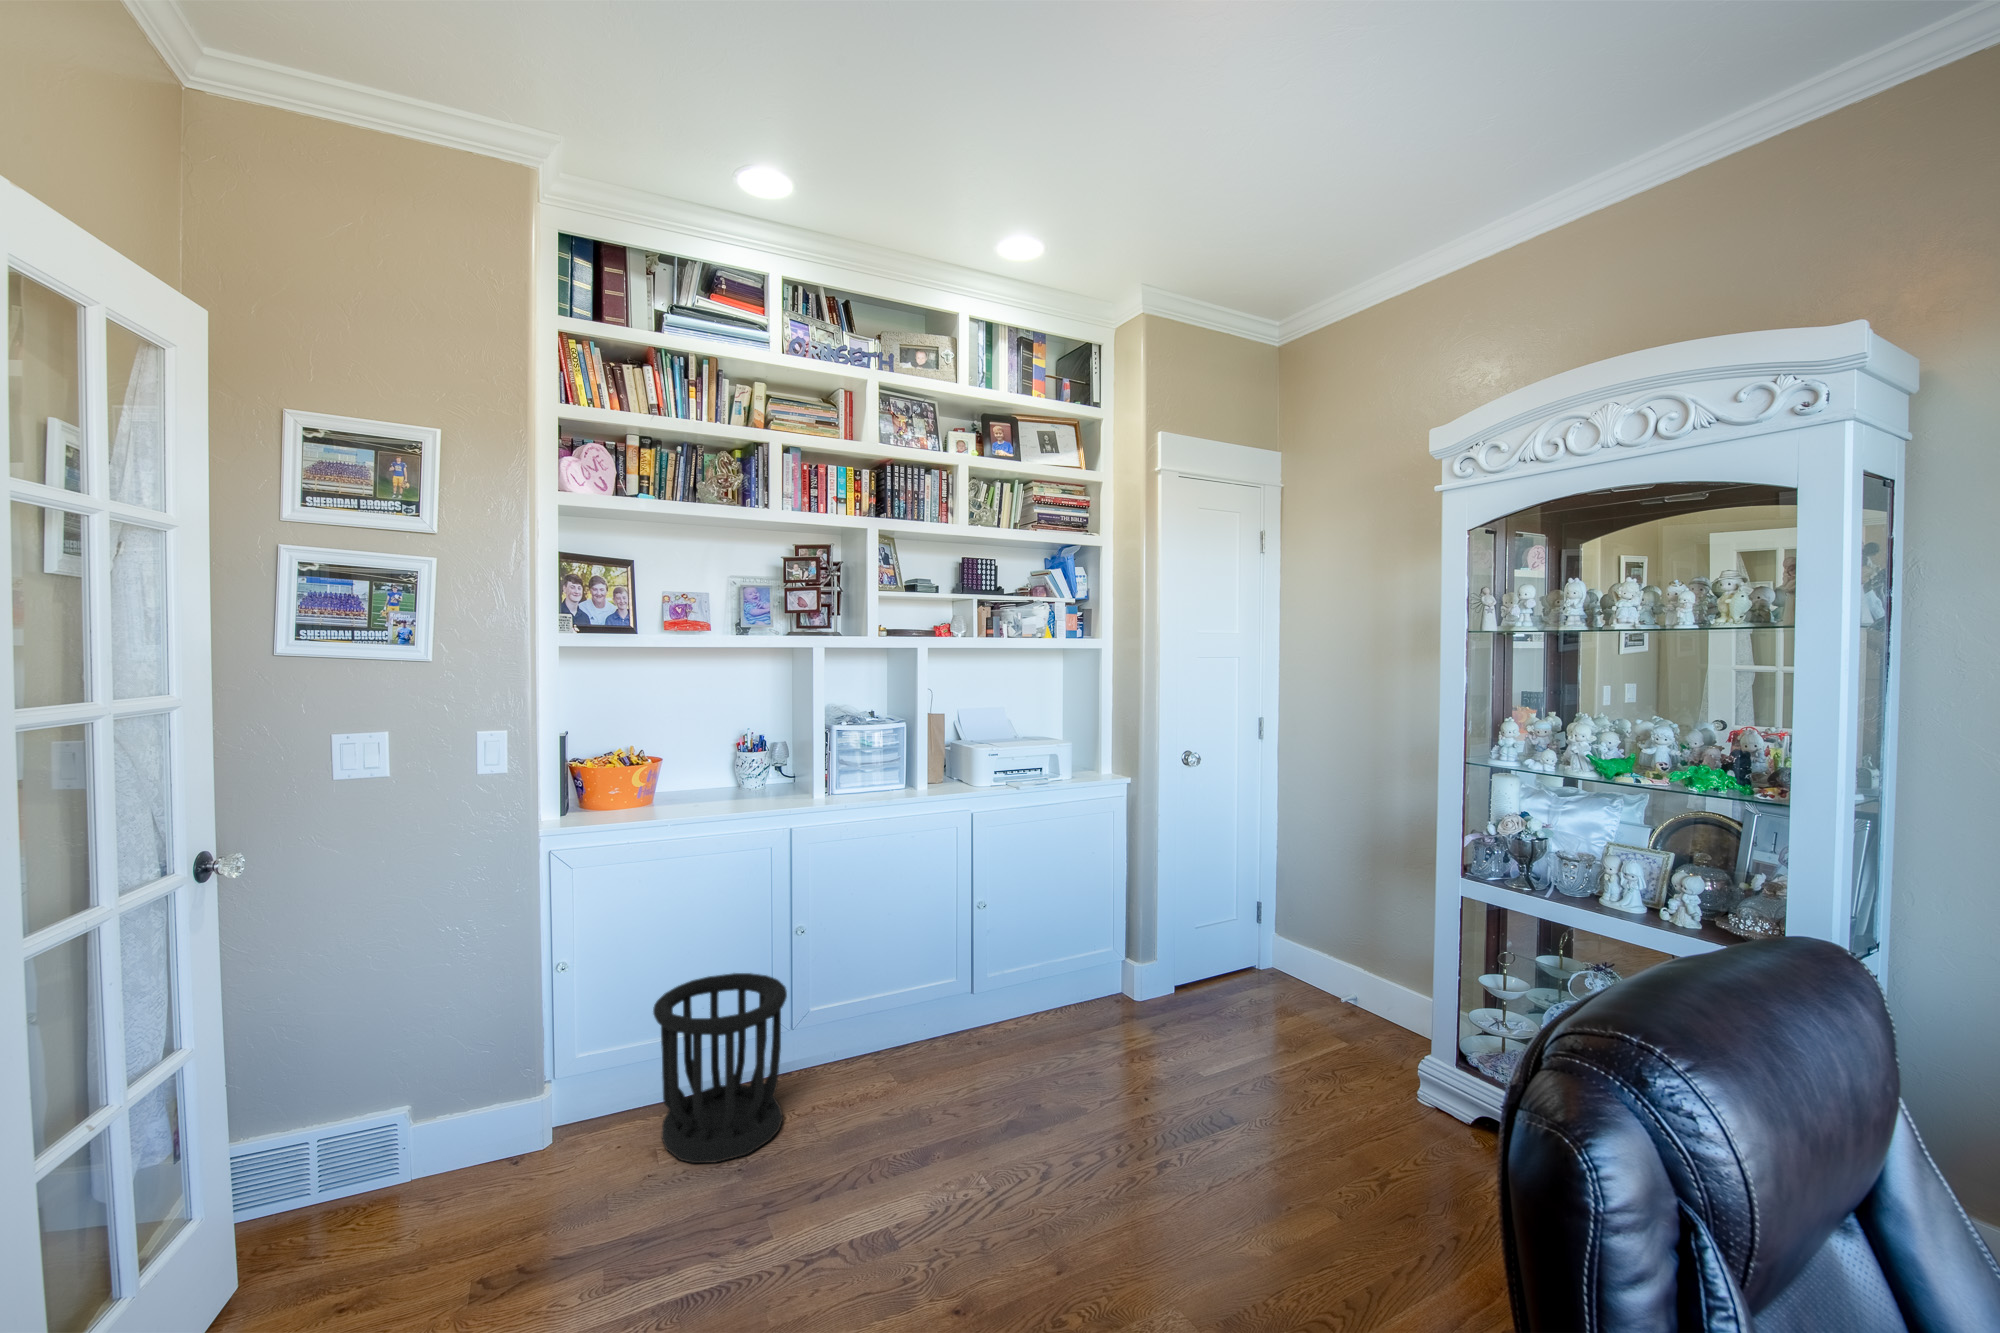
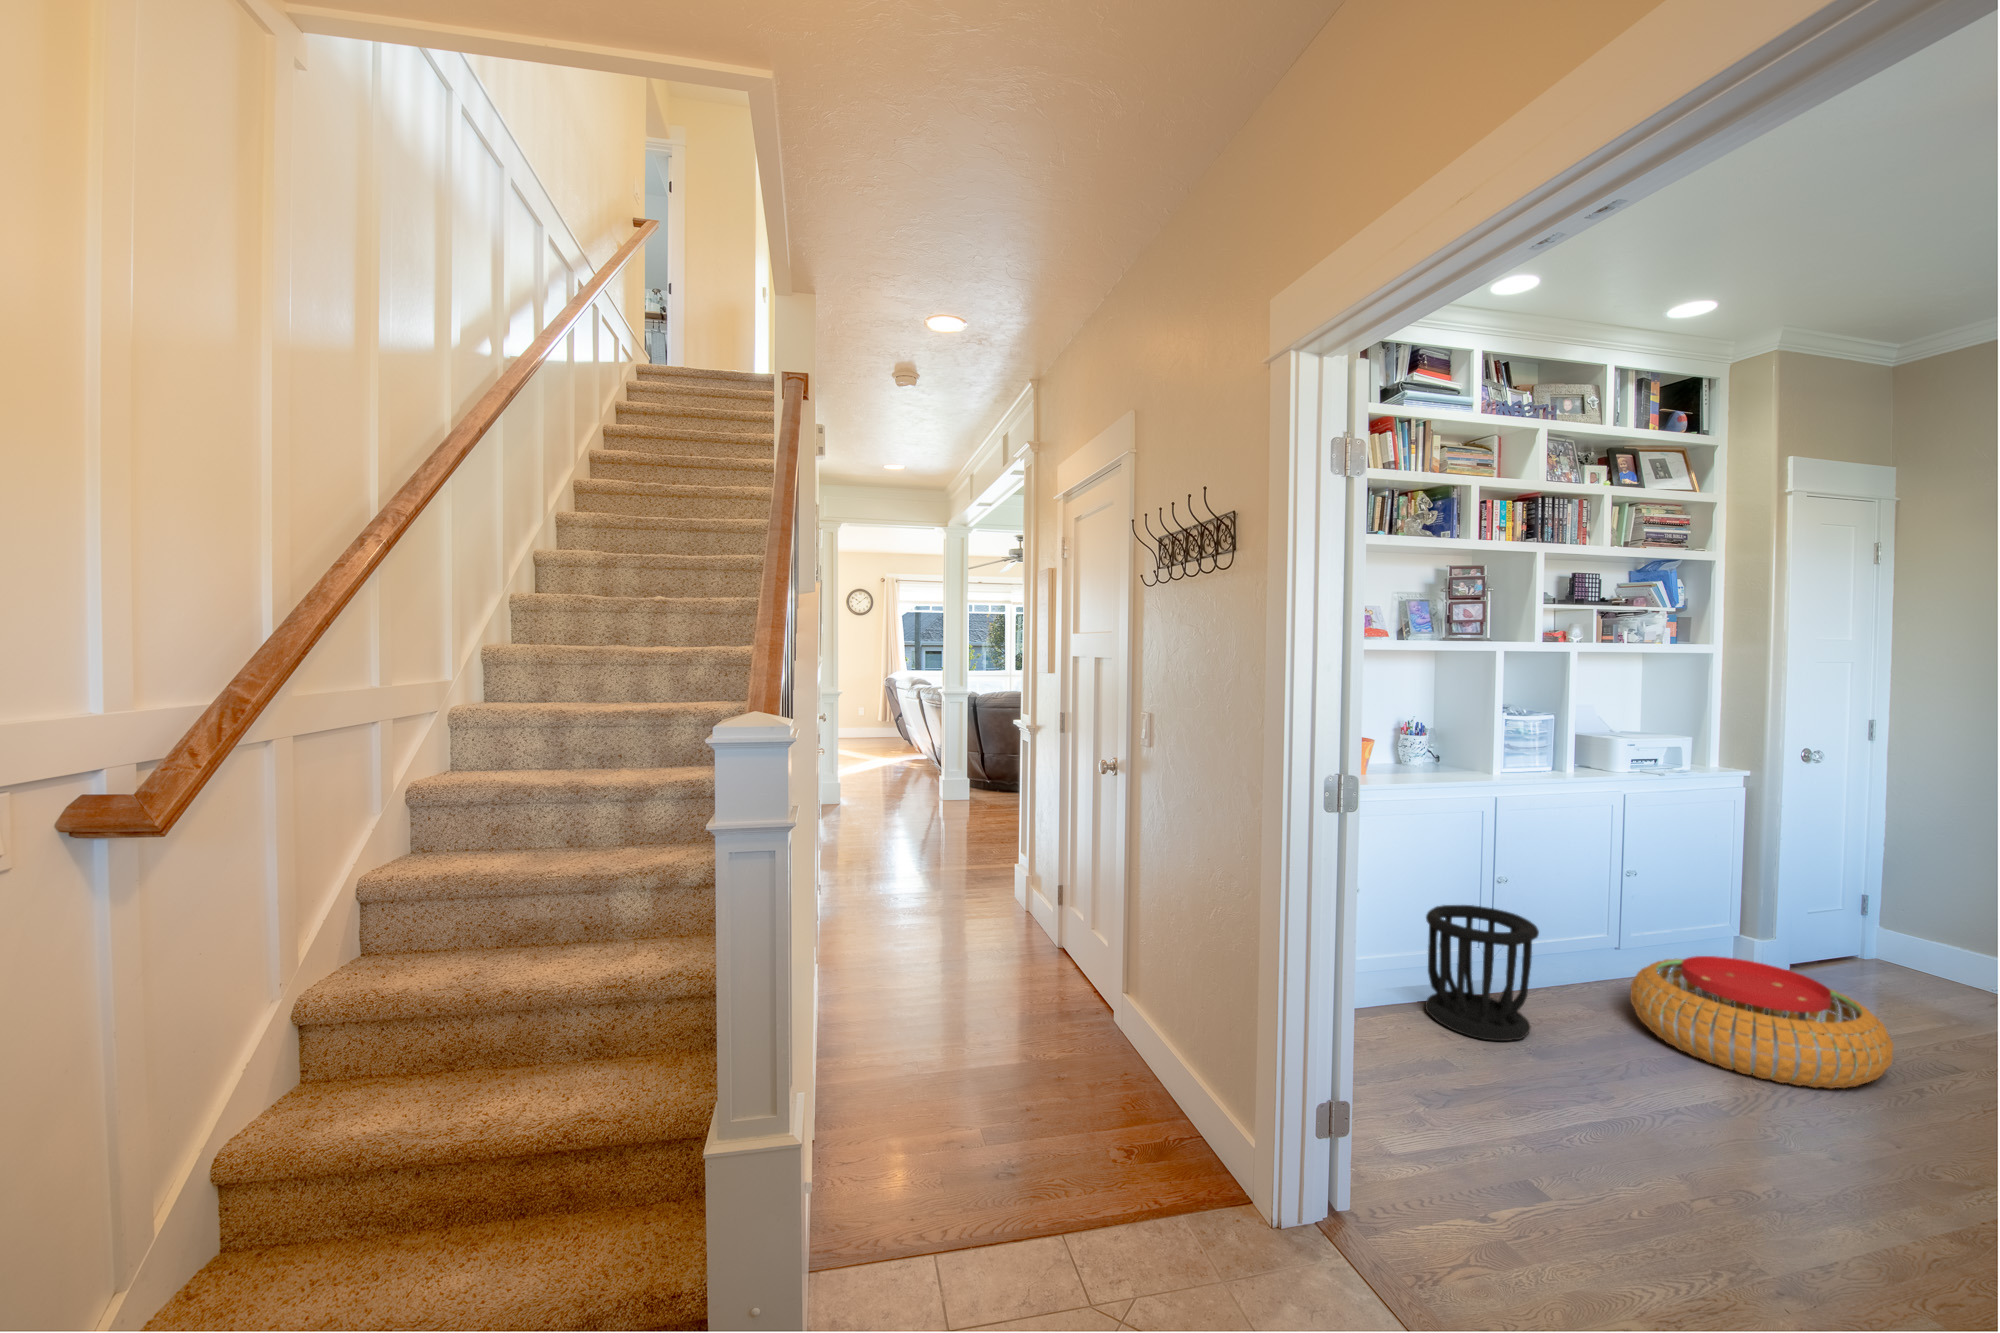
pouf: none [915,1007,1151,1179] -> present [1630,956,1893,1088]

